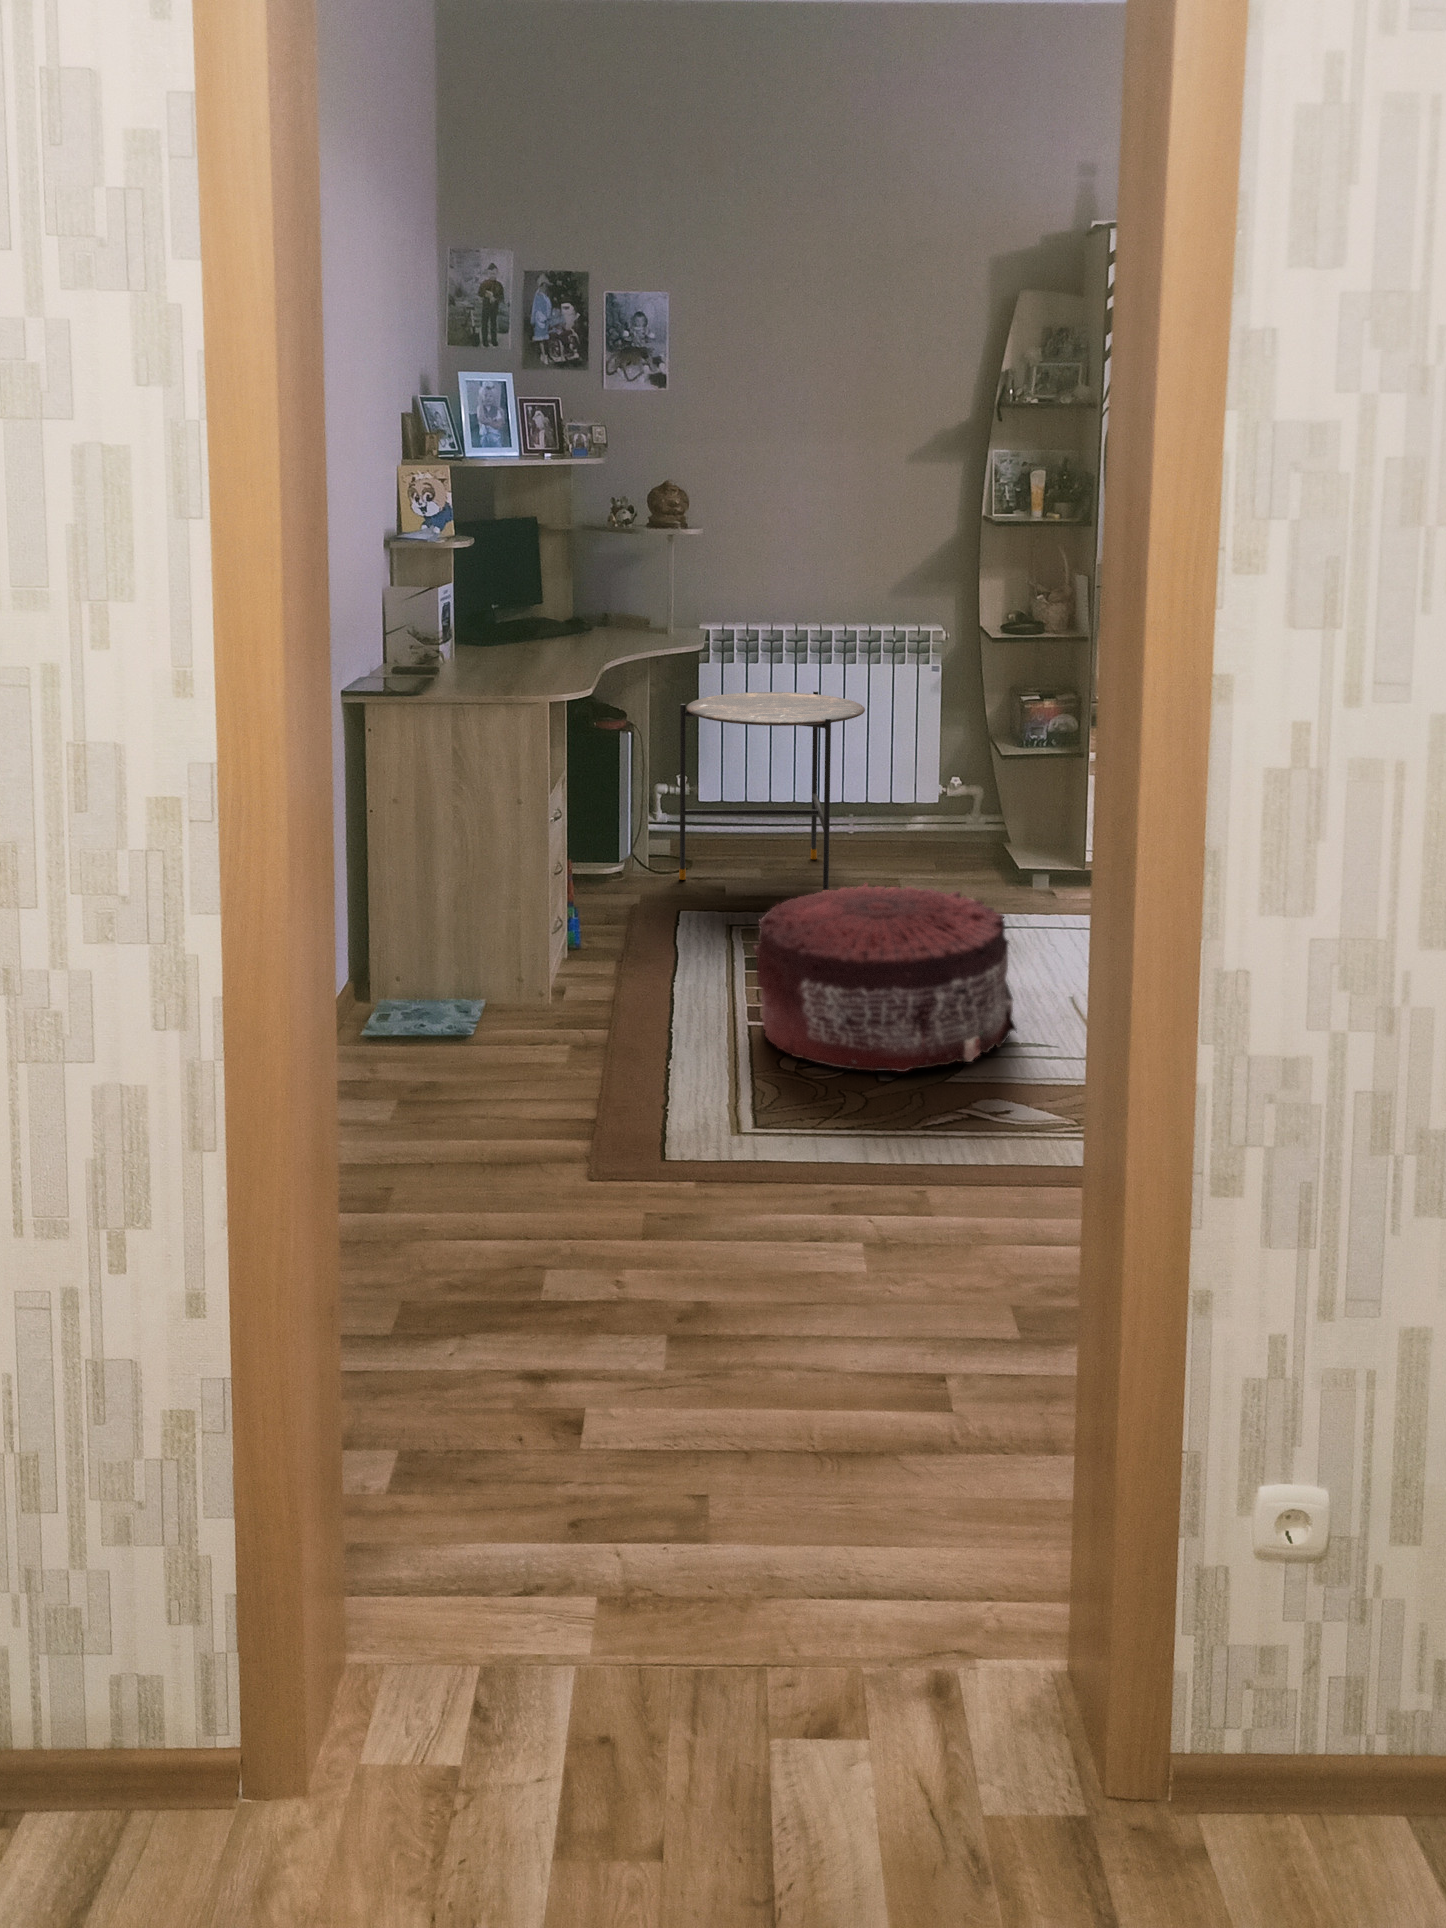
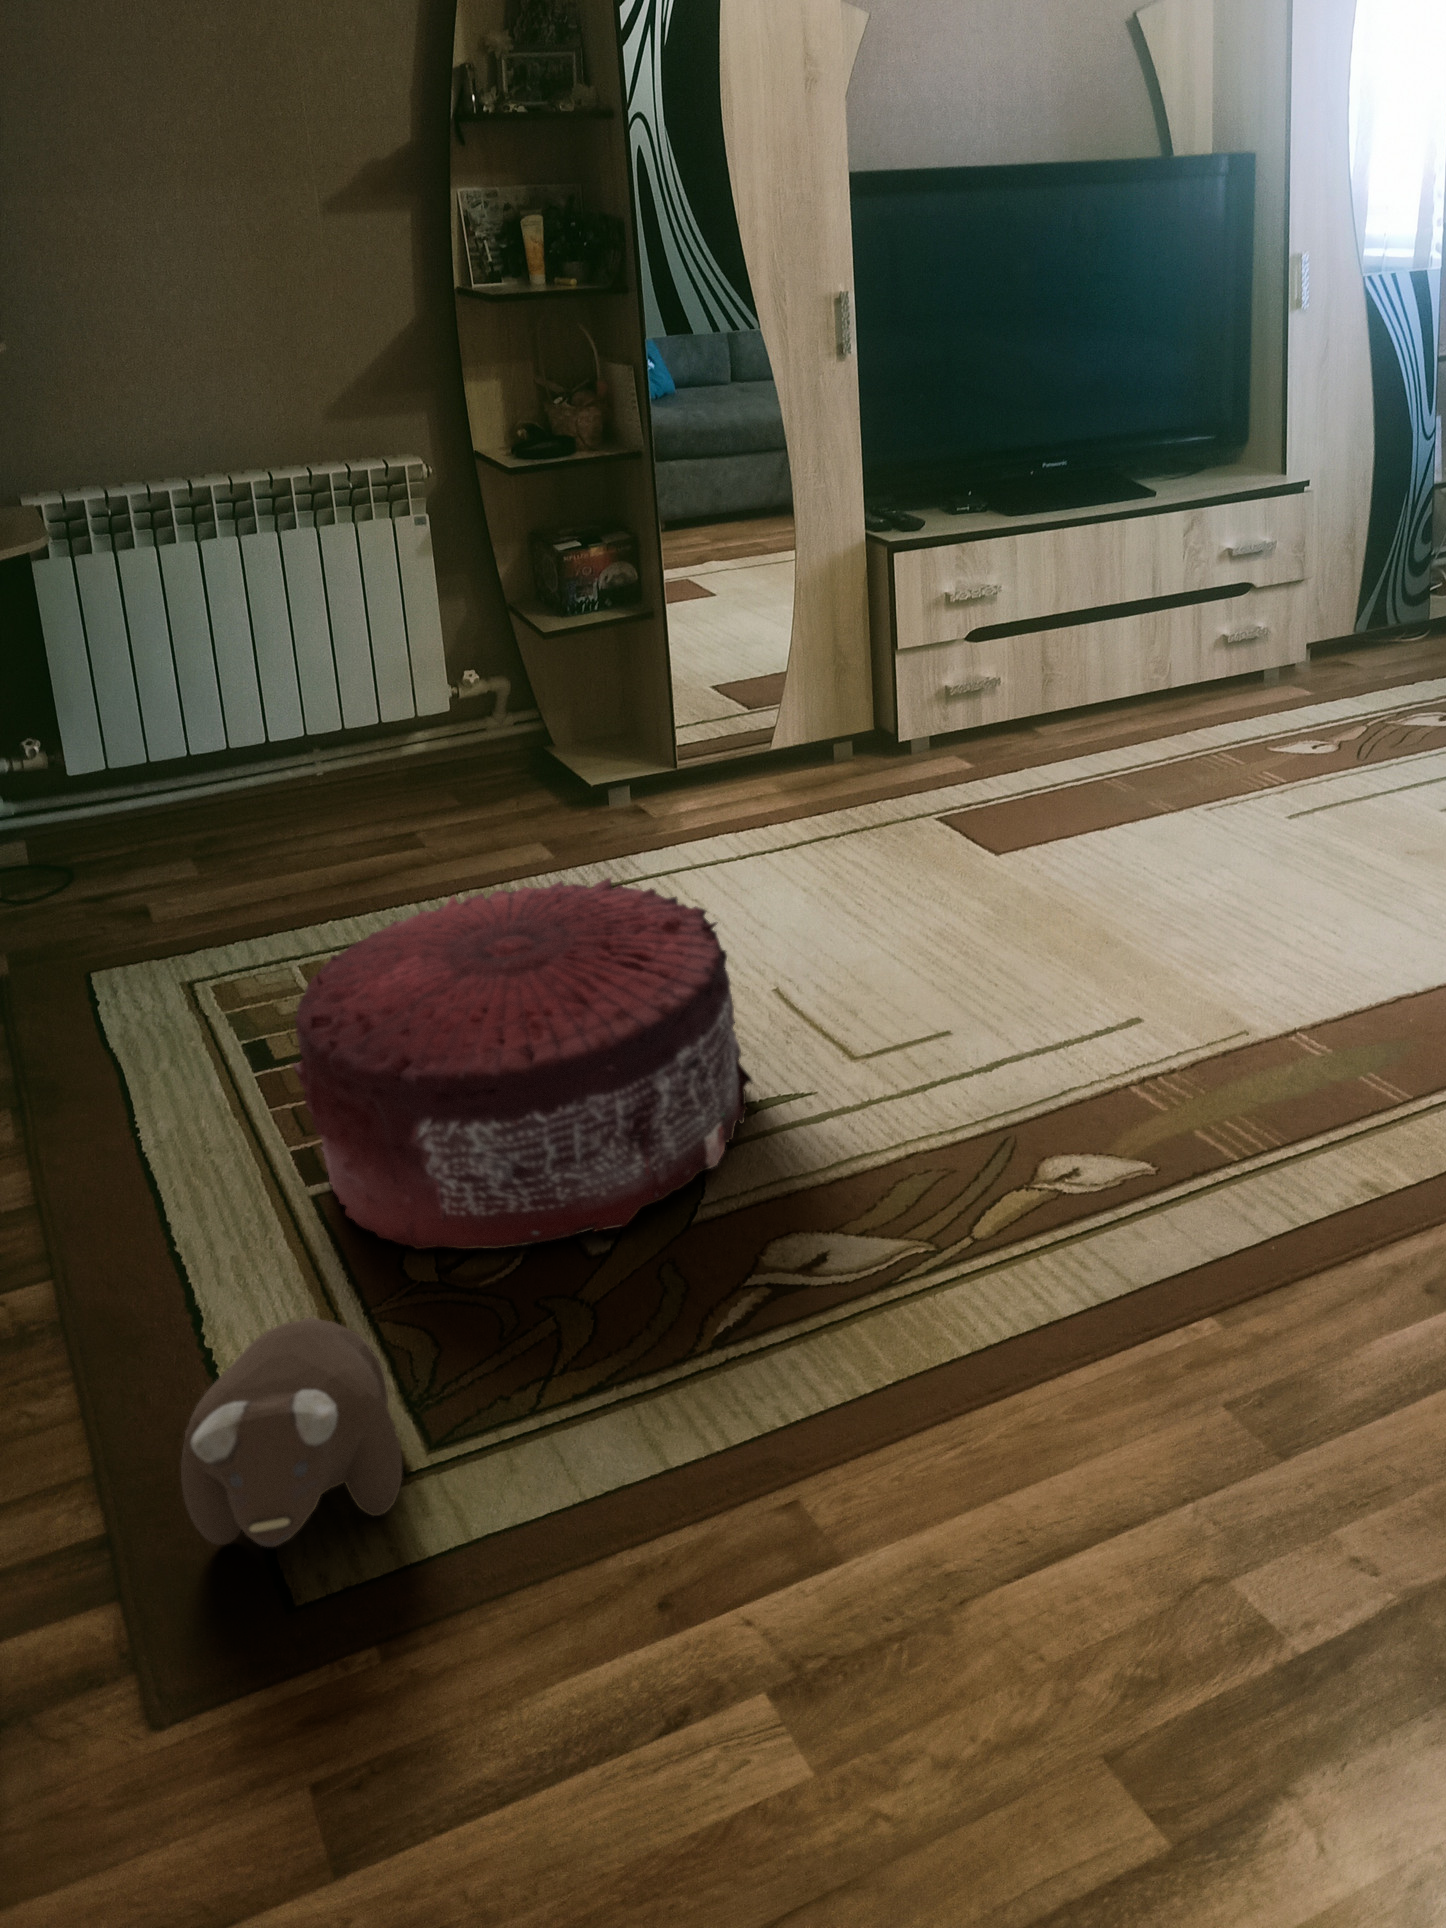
side table: present [679,691,865,891] -> none [18,579,339,914]
plush toy: none [644,1035,749,1142] -> present [181,1317,402,1547]

